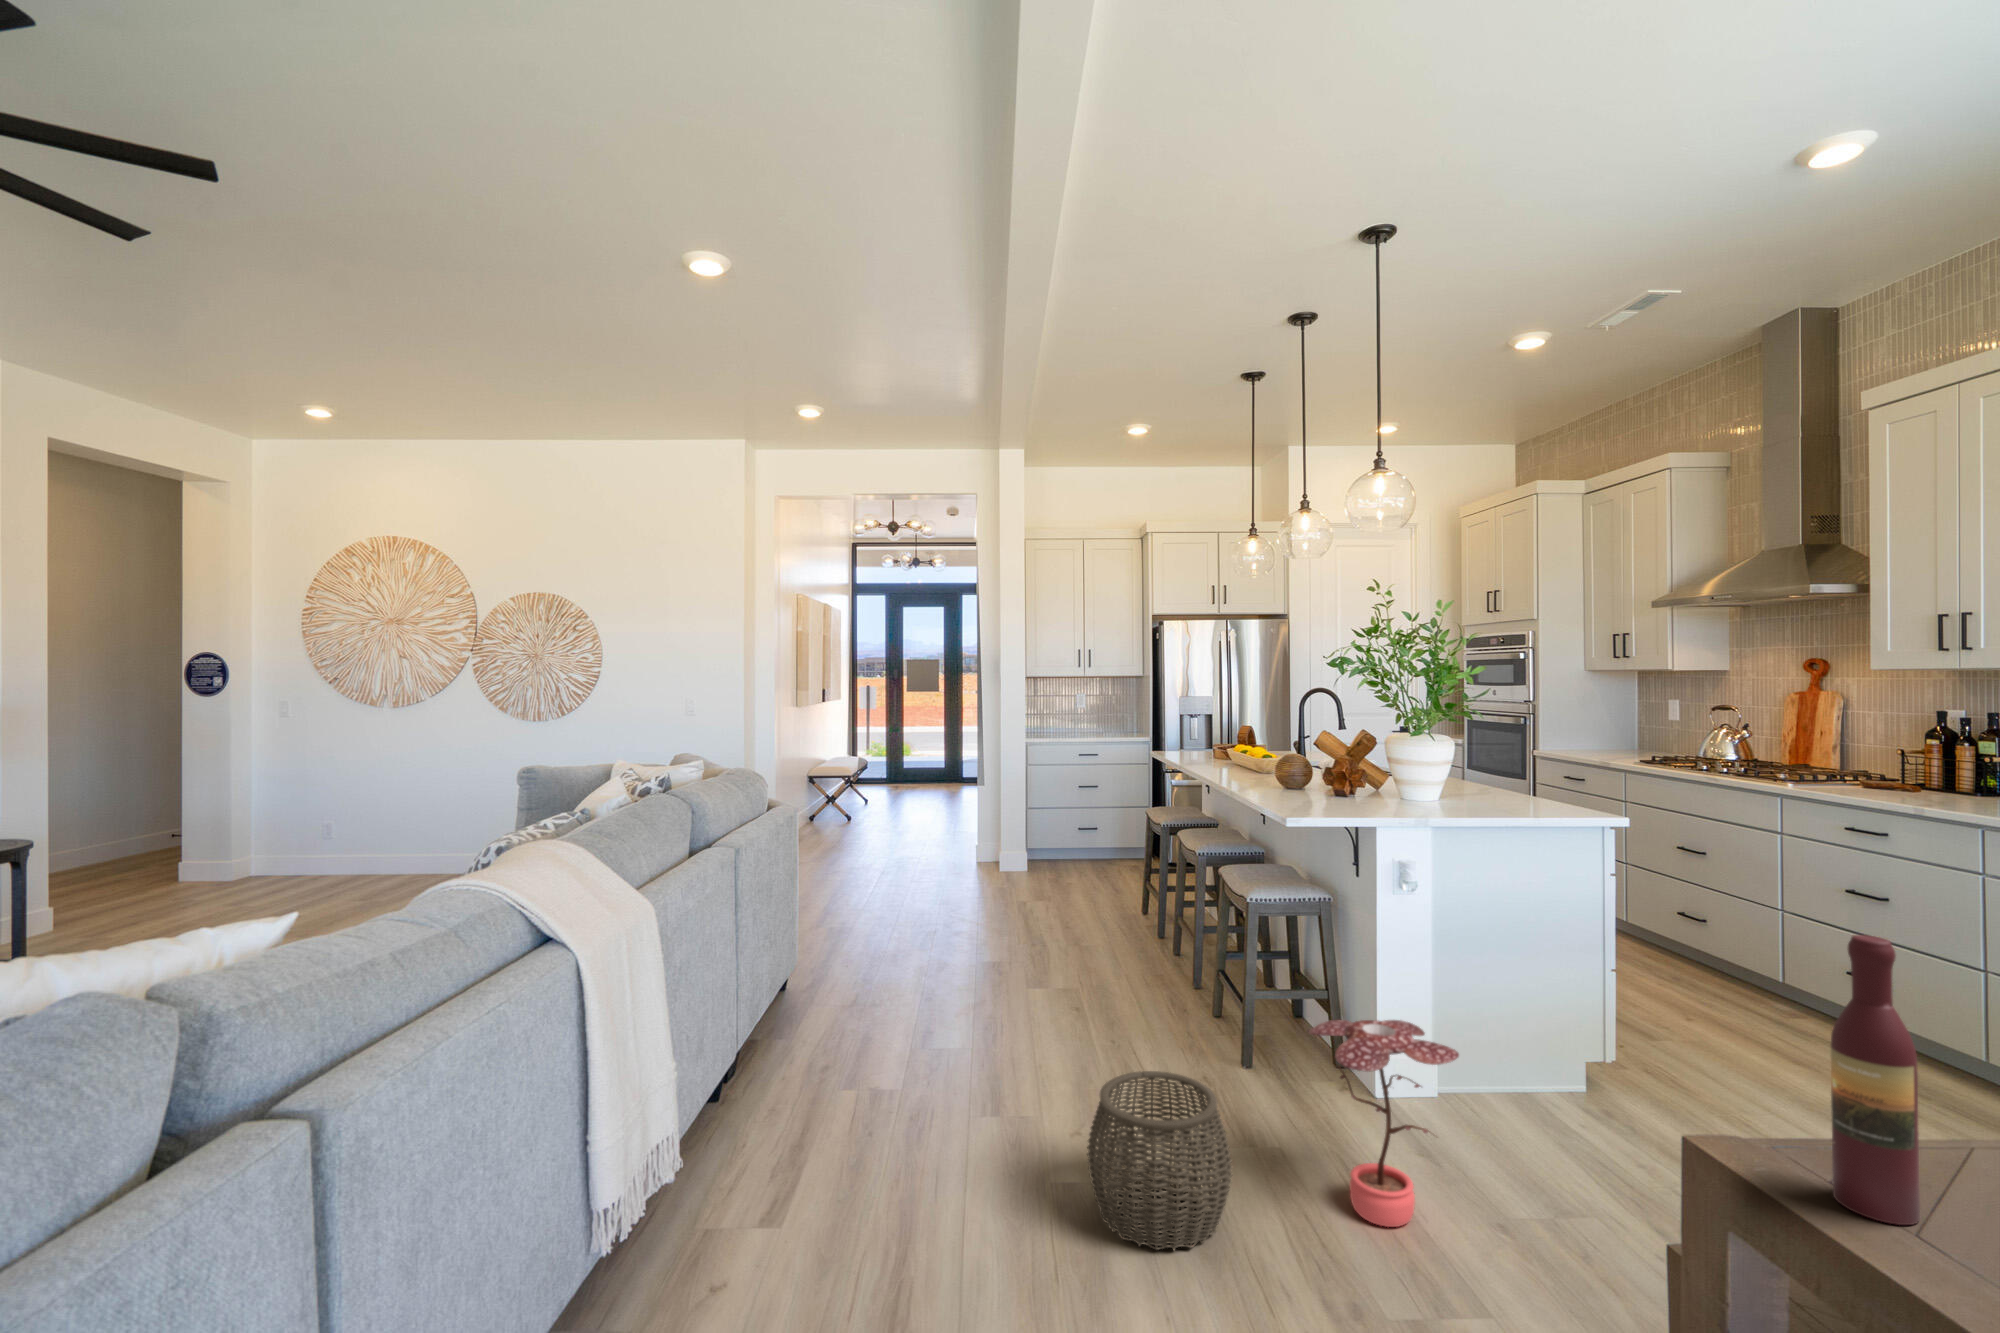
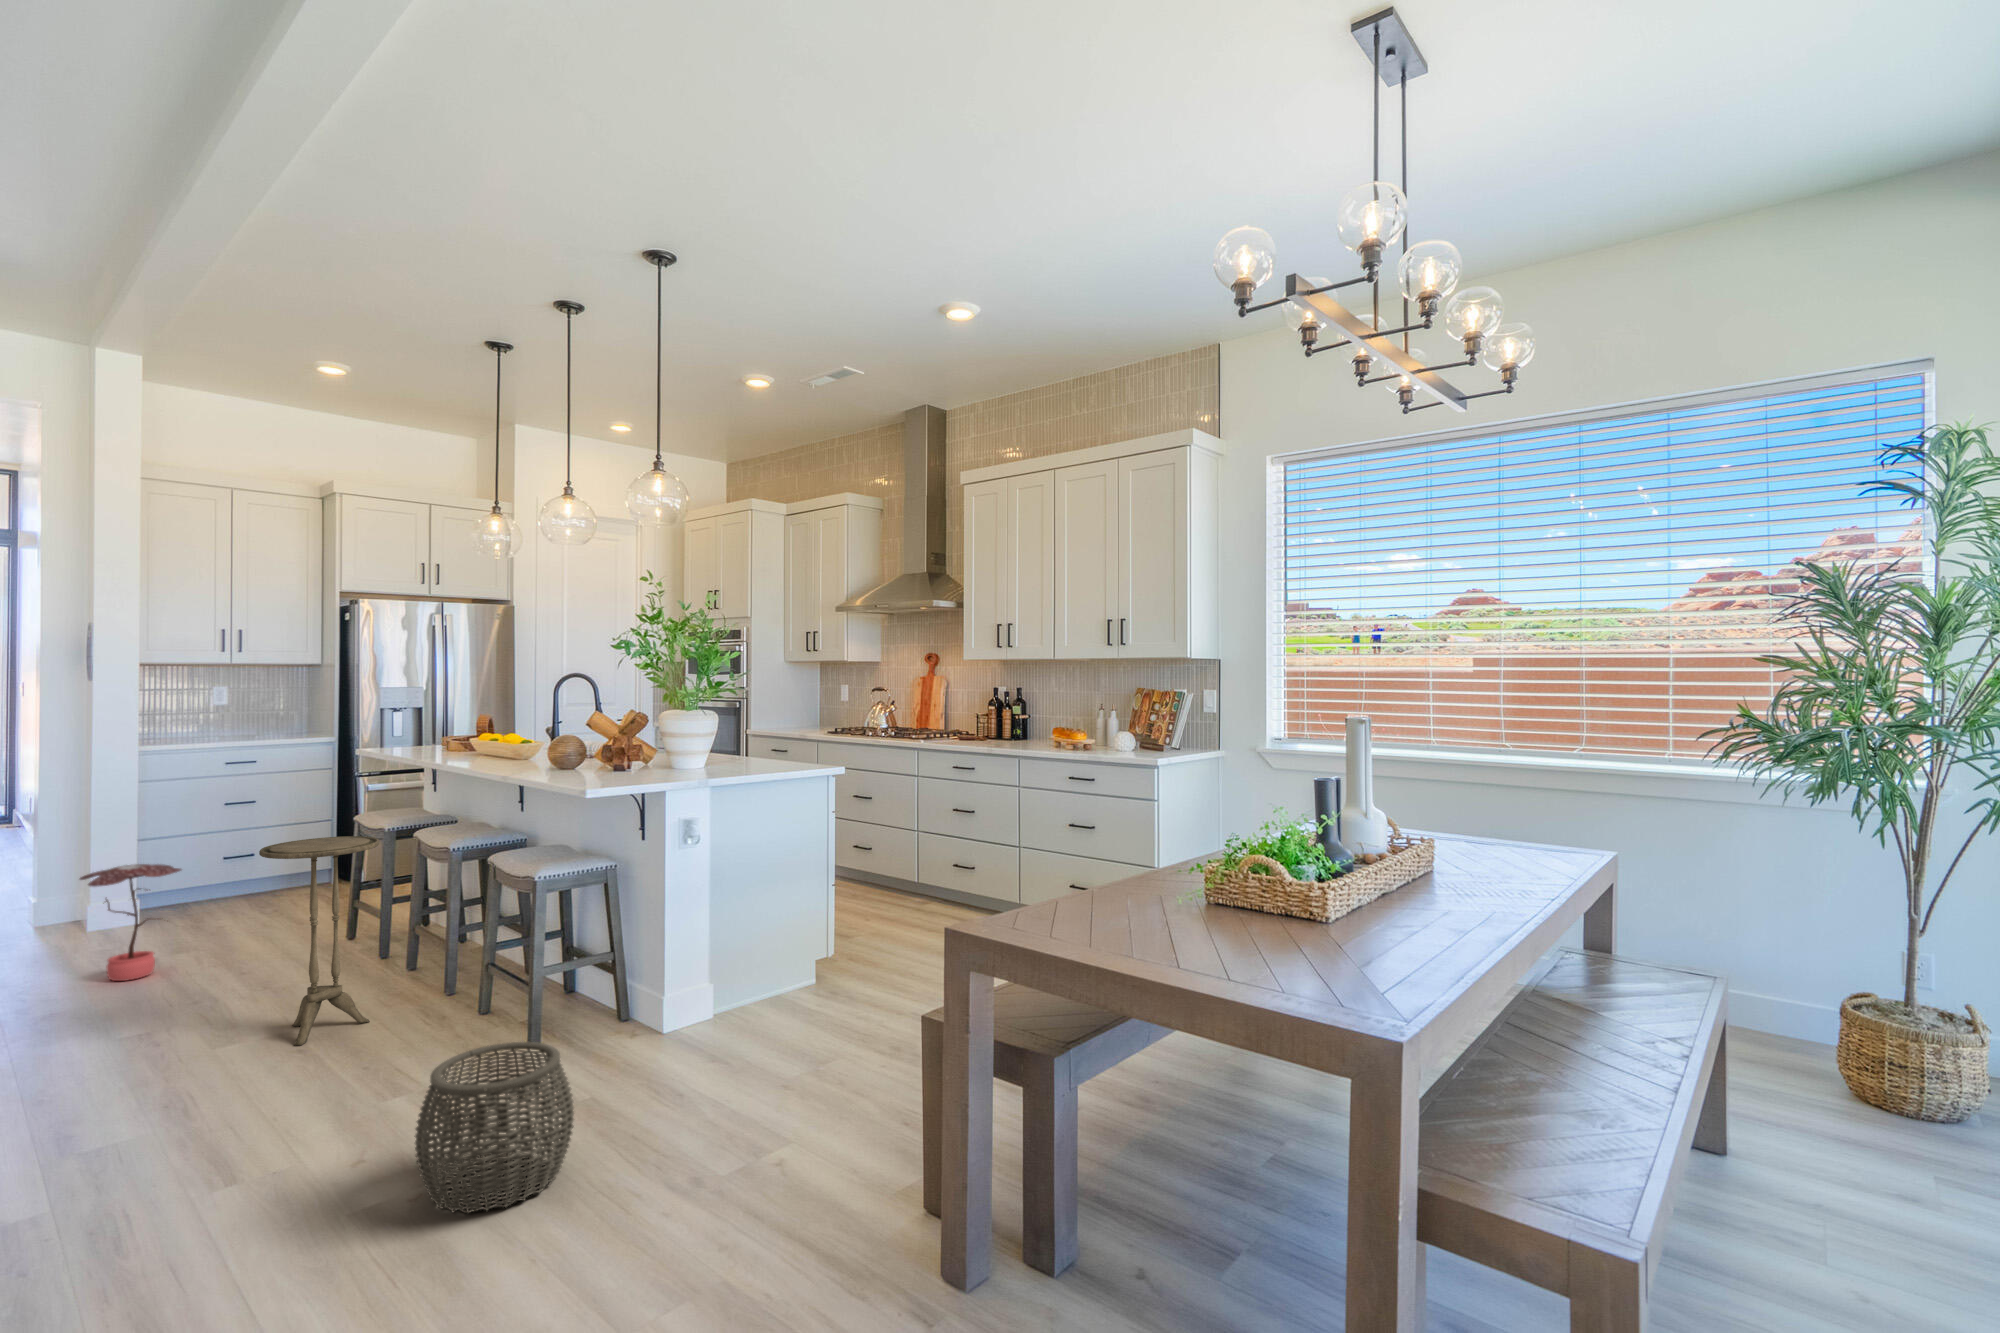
side table: none [1048,830,1132,1006] -> present [259,836,379,1046]
wine bottle: present [1830,935,1920,1225] -> none [1013,783,1047,932]
potted plant: present [1309,1020,1459,1227] -> present [80,864,181,981]

